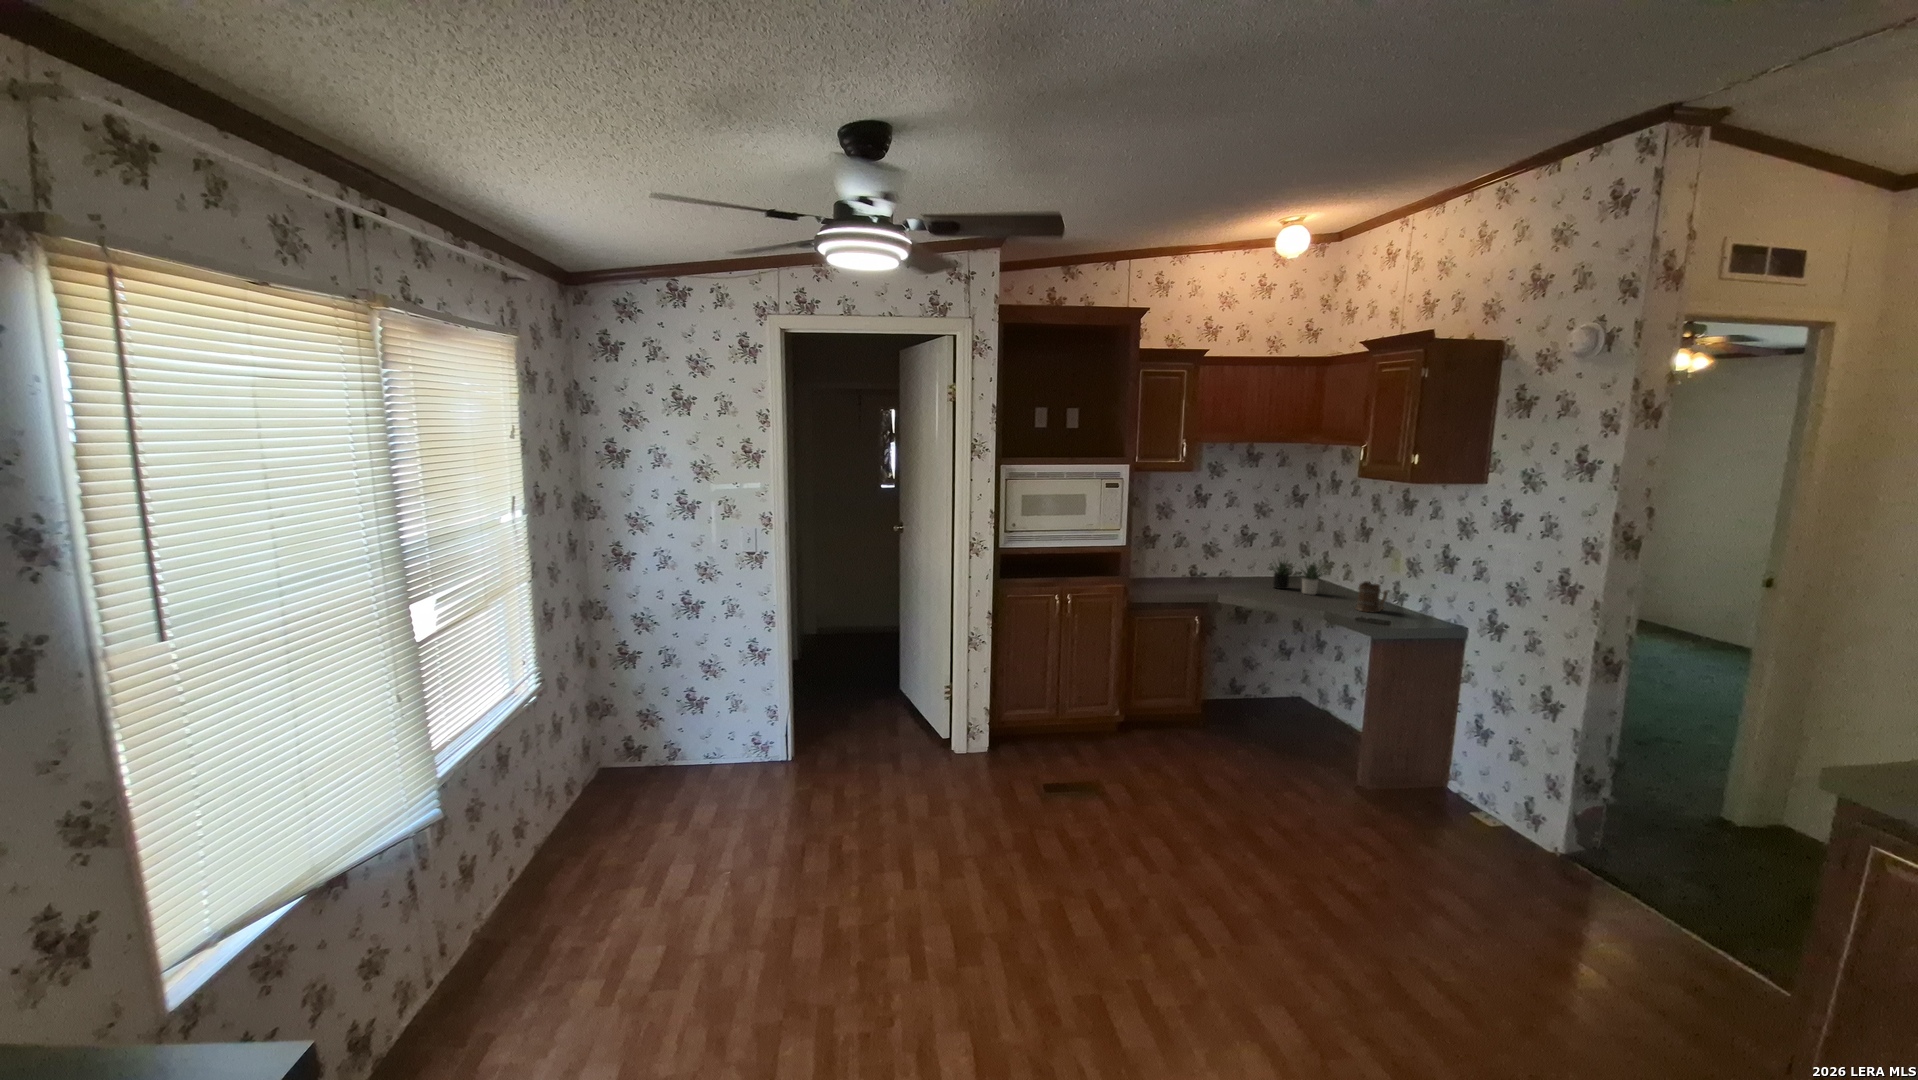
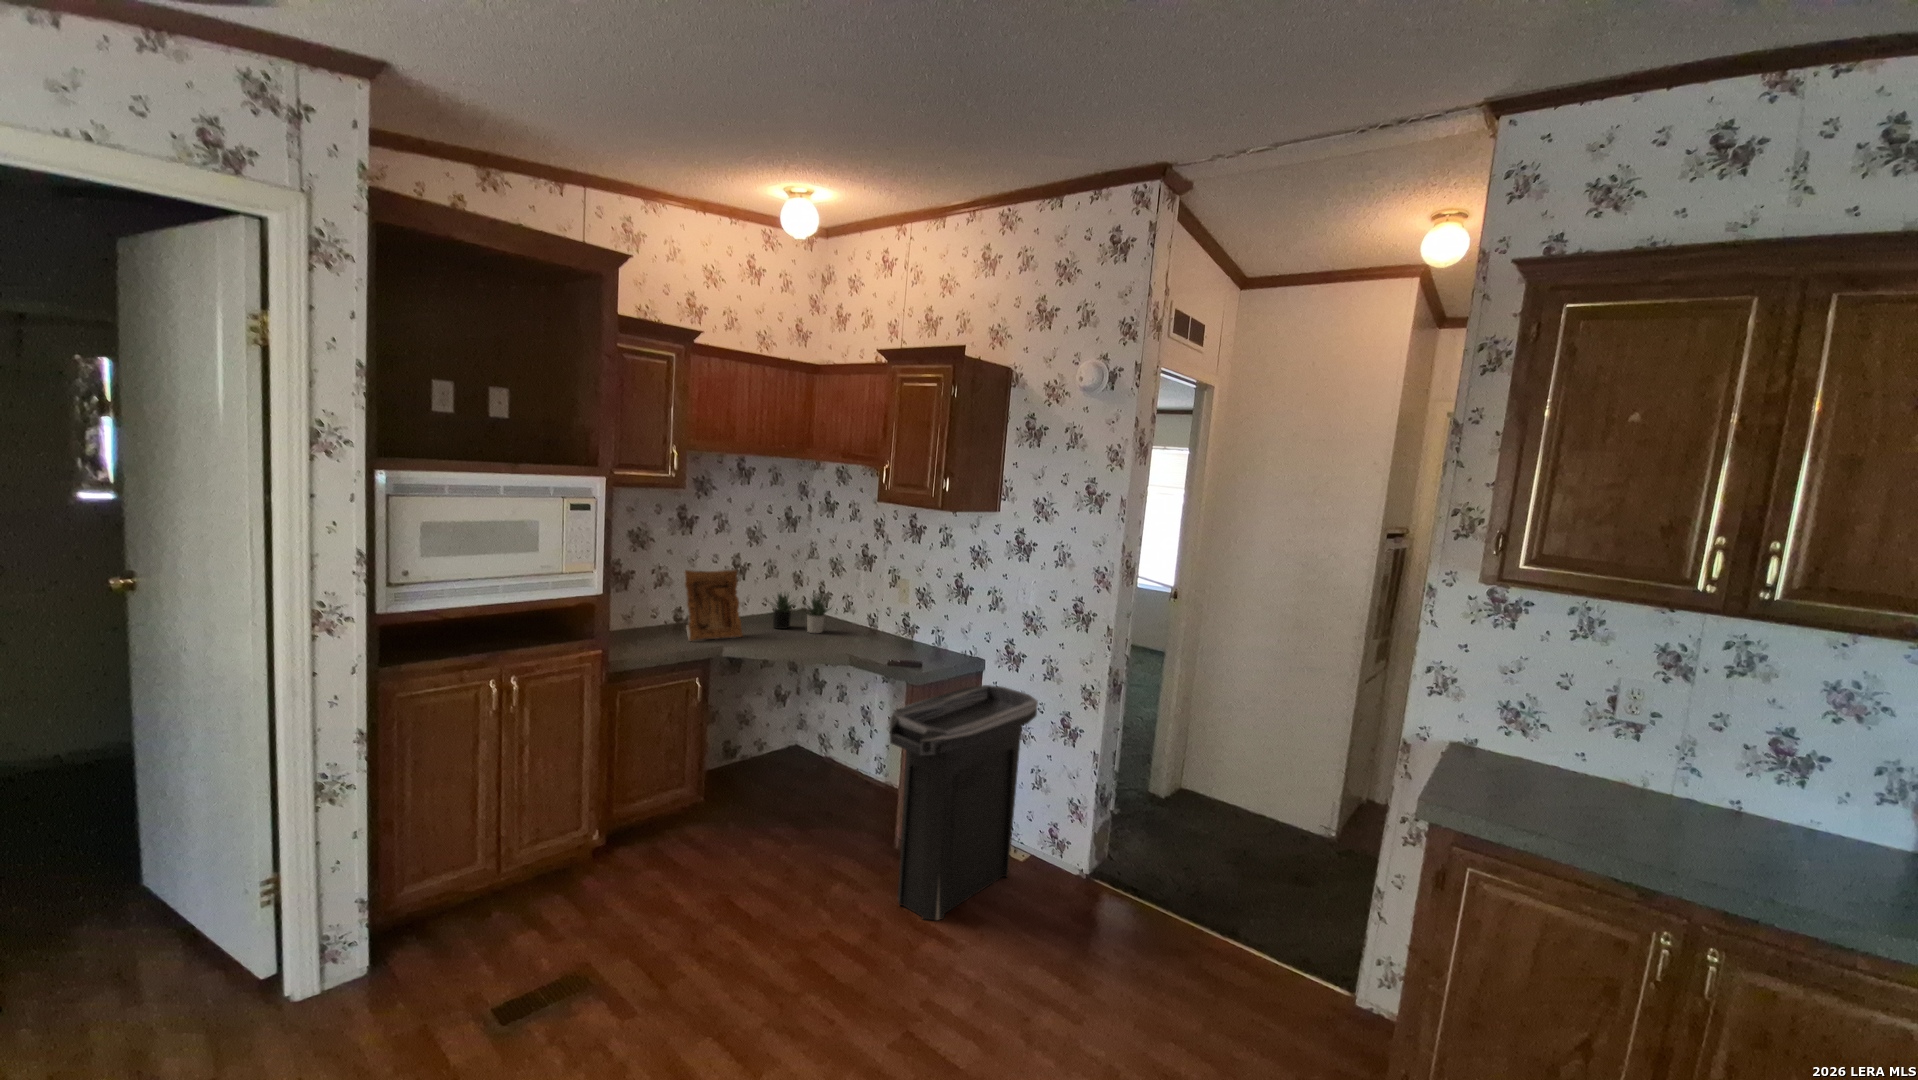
picture frame: none [1196,535,1243,591] -> present [684,570,743,641]
mug: present [1355,582,1388,612] -> none [871,616,906,650]
trash can: none [1335,650,1512,842] -> present [890,685,1038,920]

